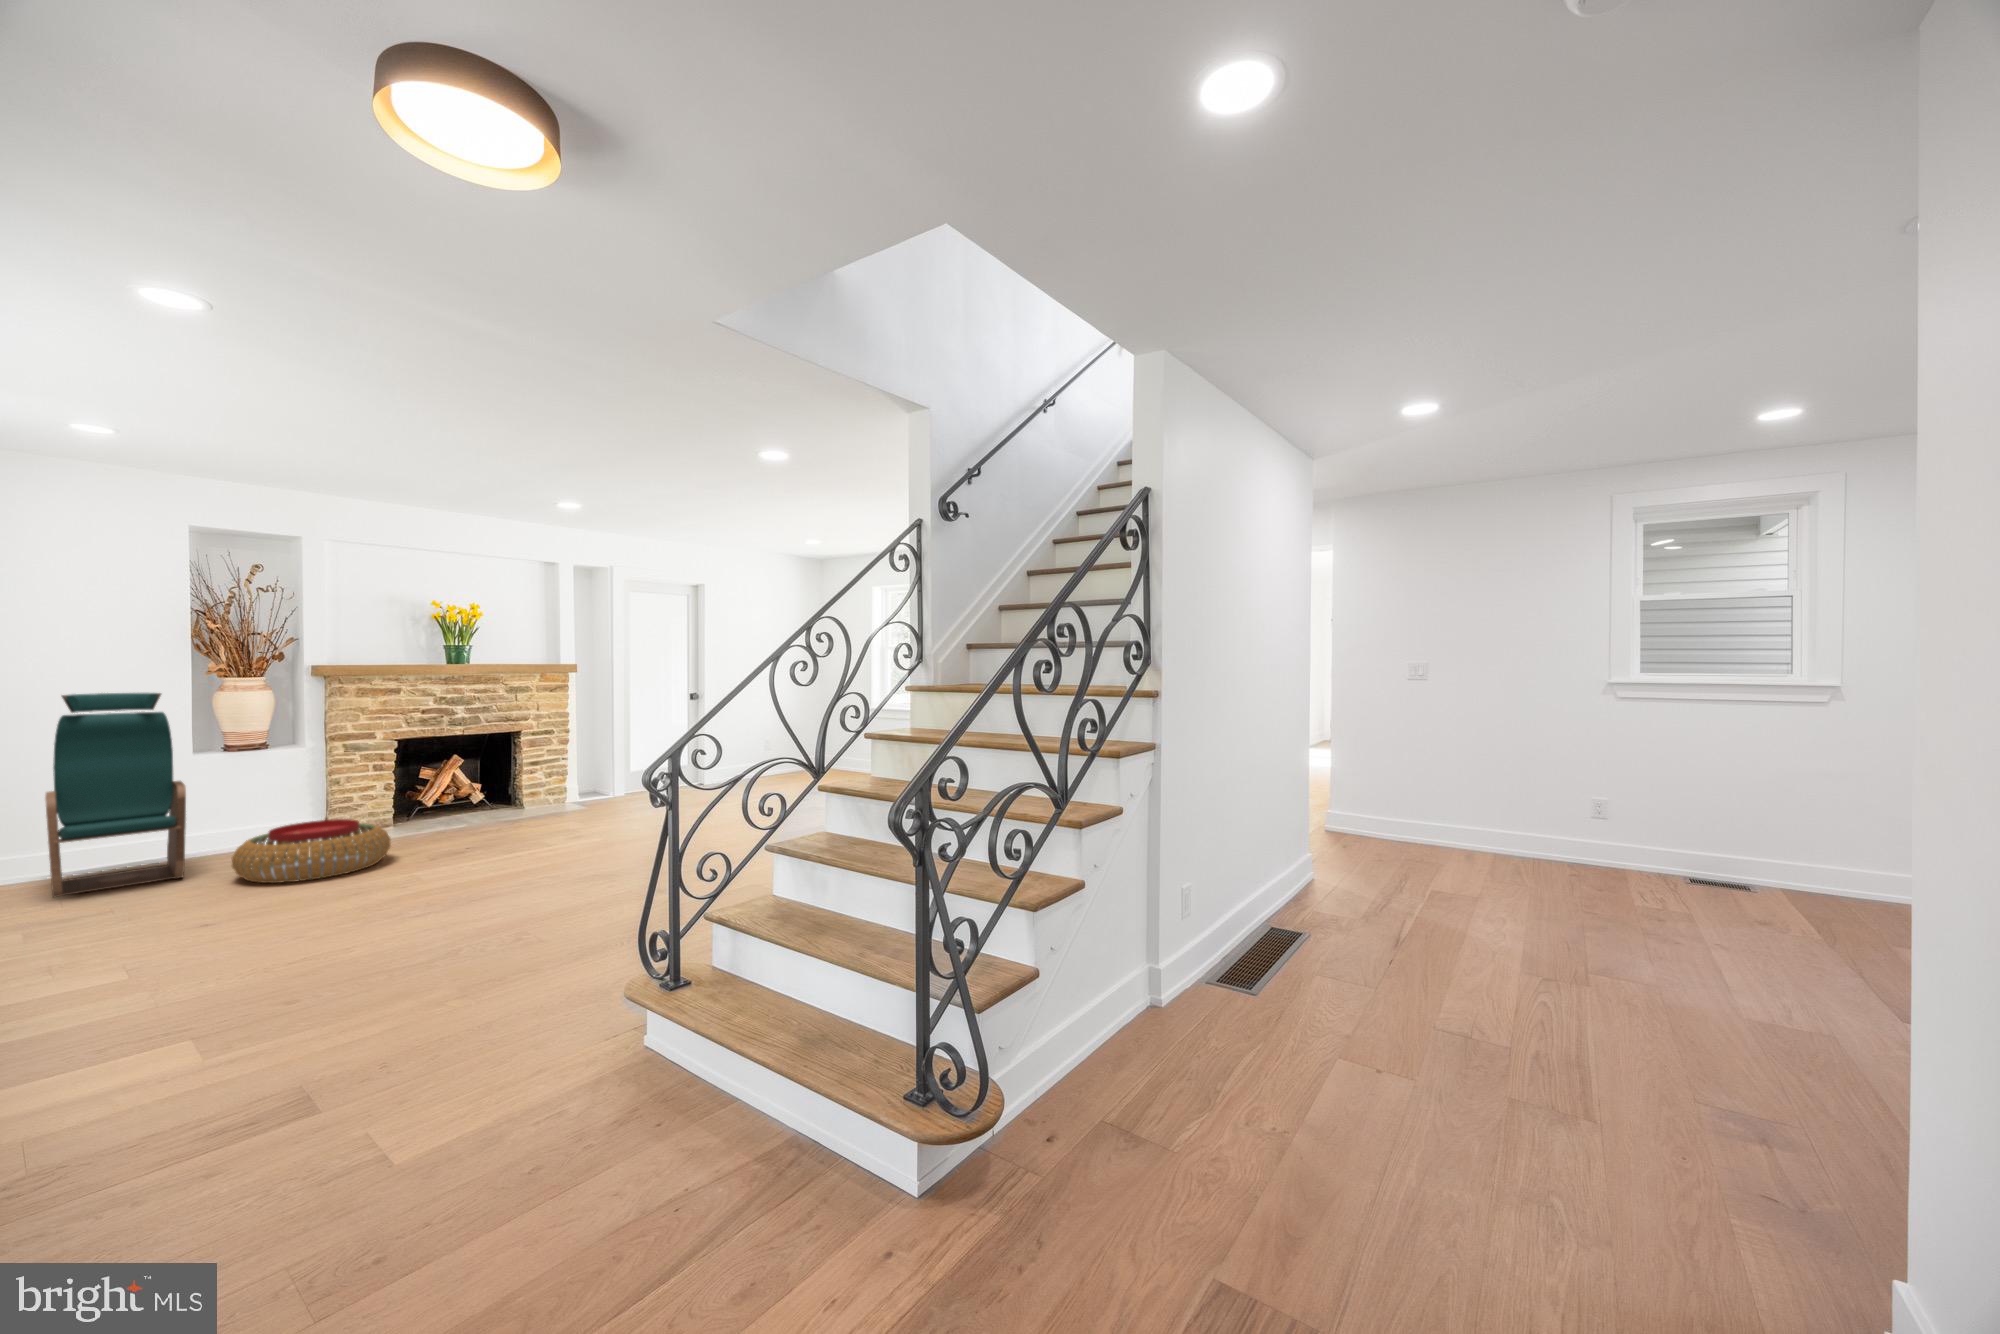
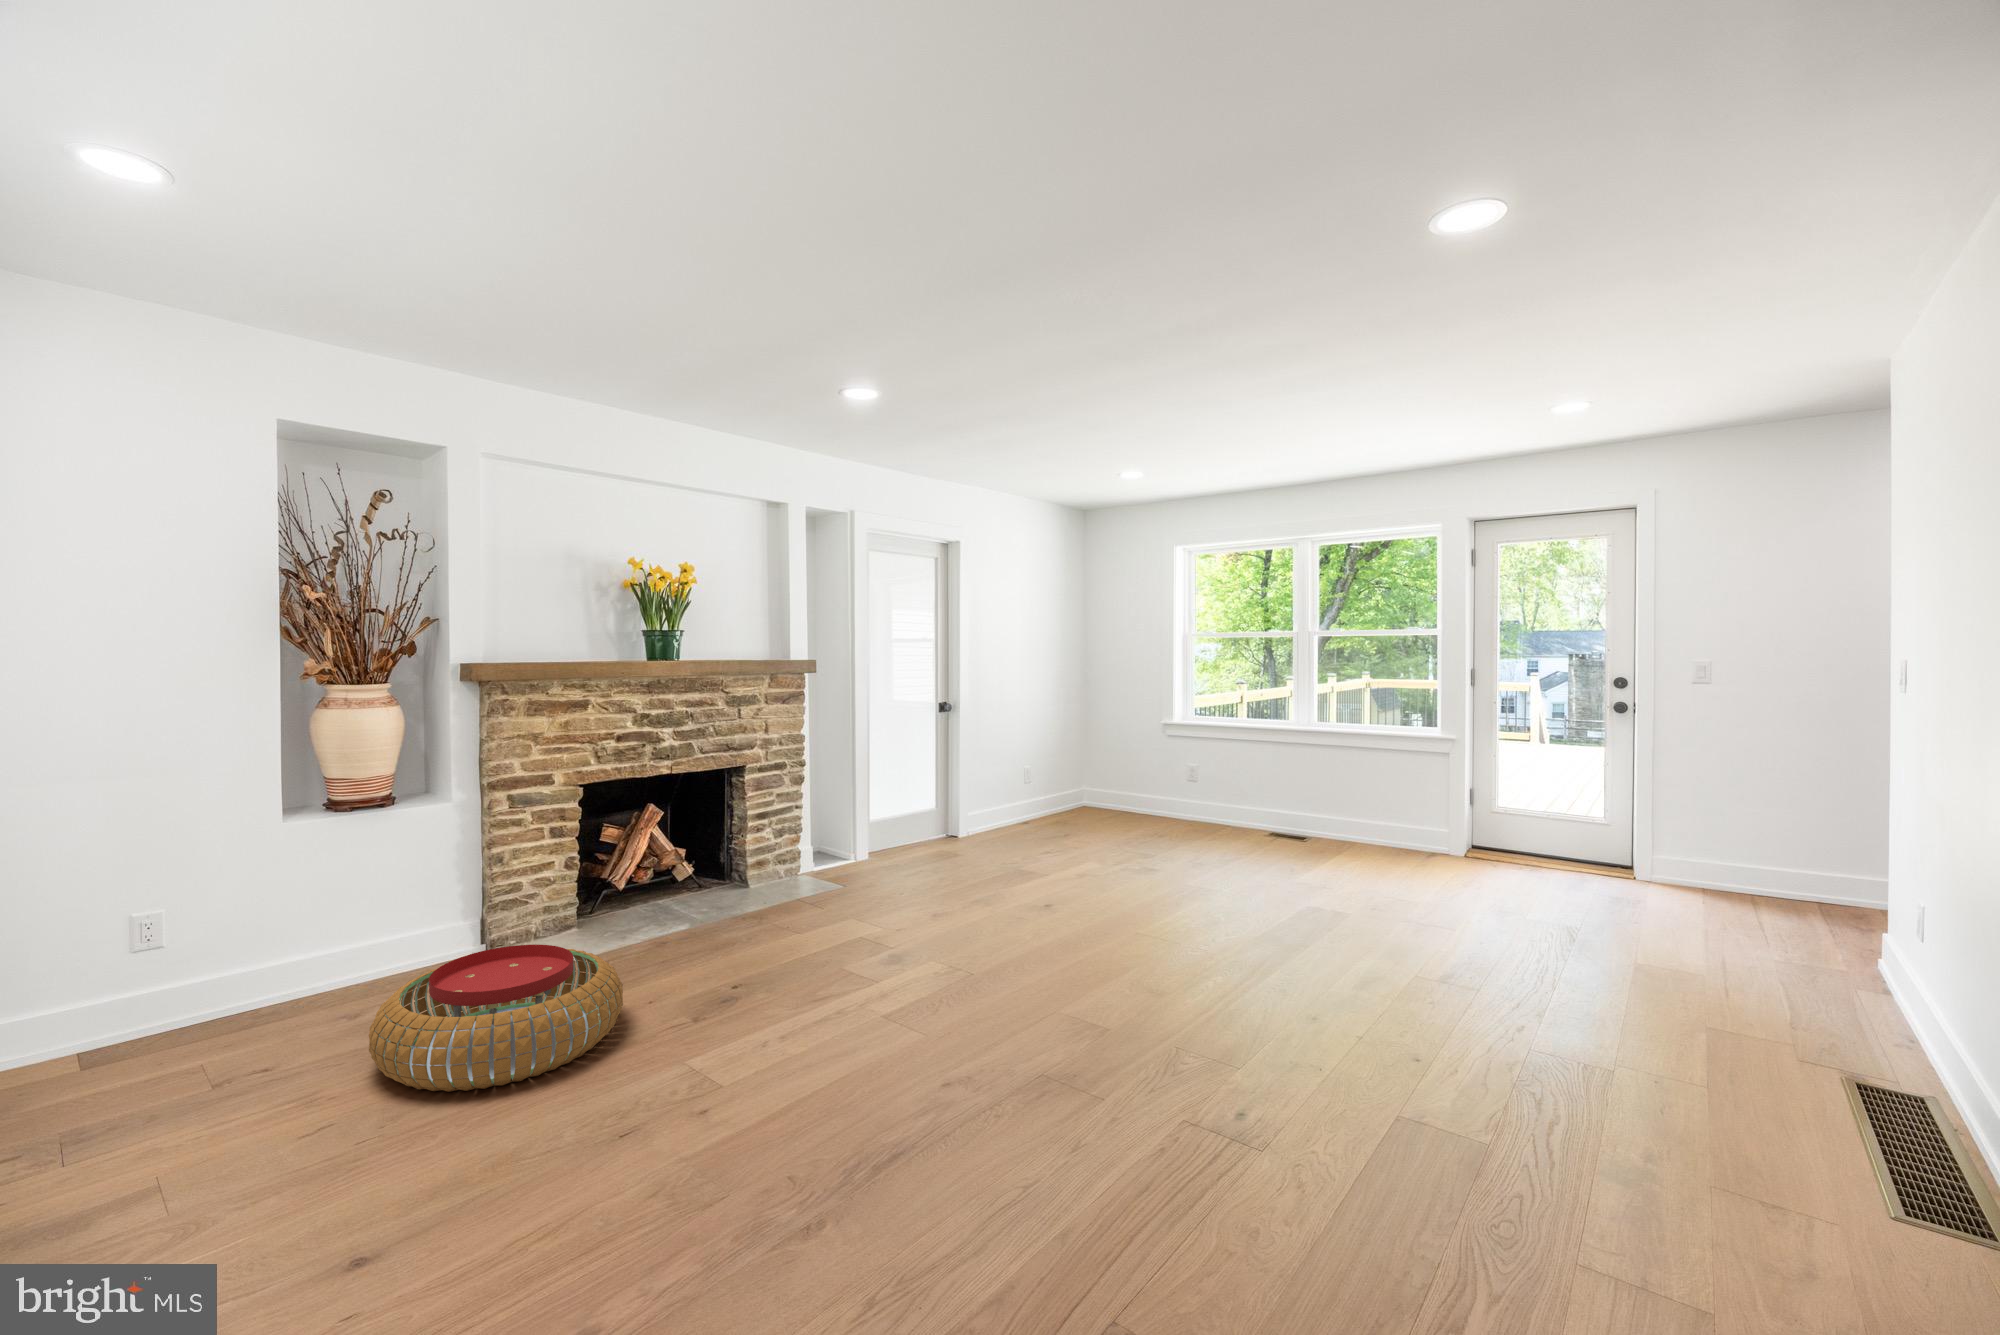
armchair: present [45,693,186,897] -> none [39,714,285,1126]

